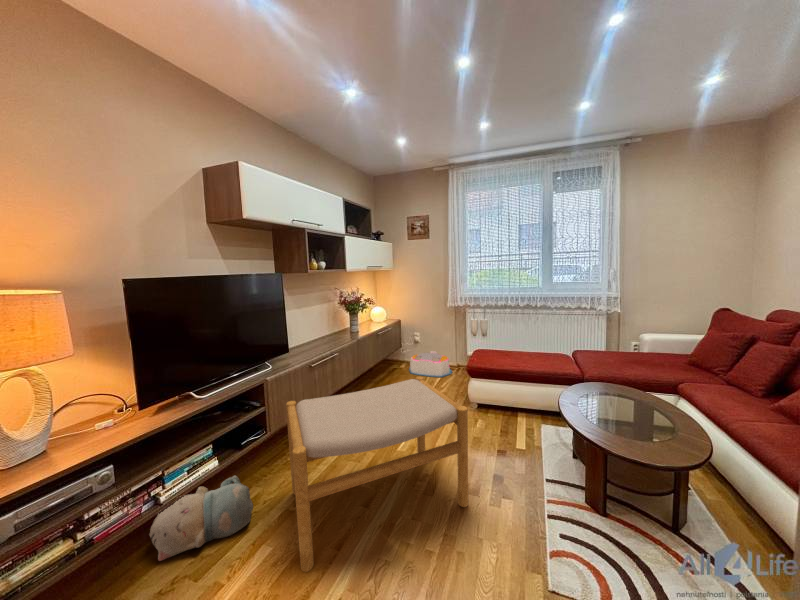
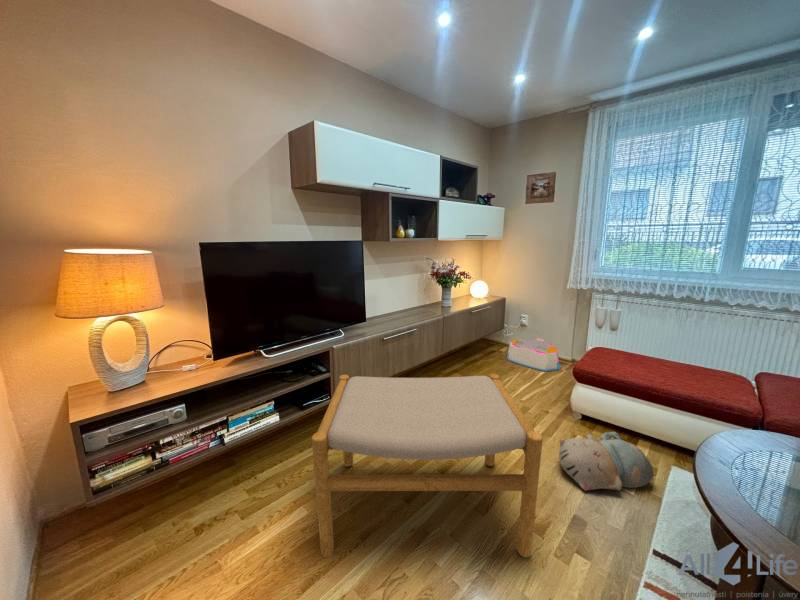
plush toy: present [149,476,253,561] -> present [559,432,654,490]

